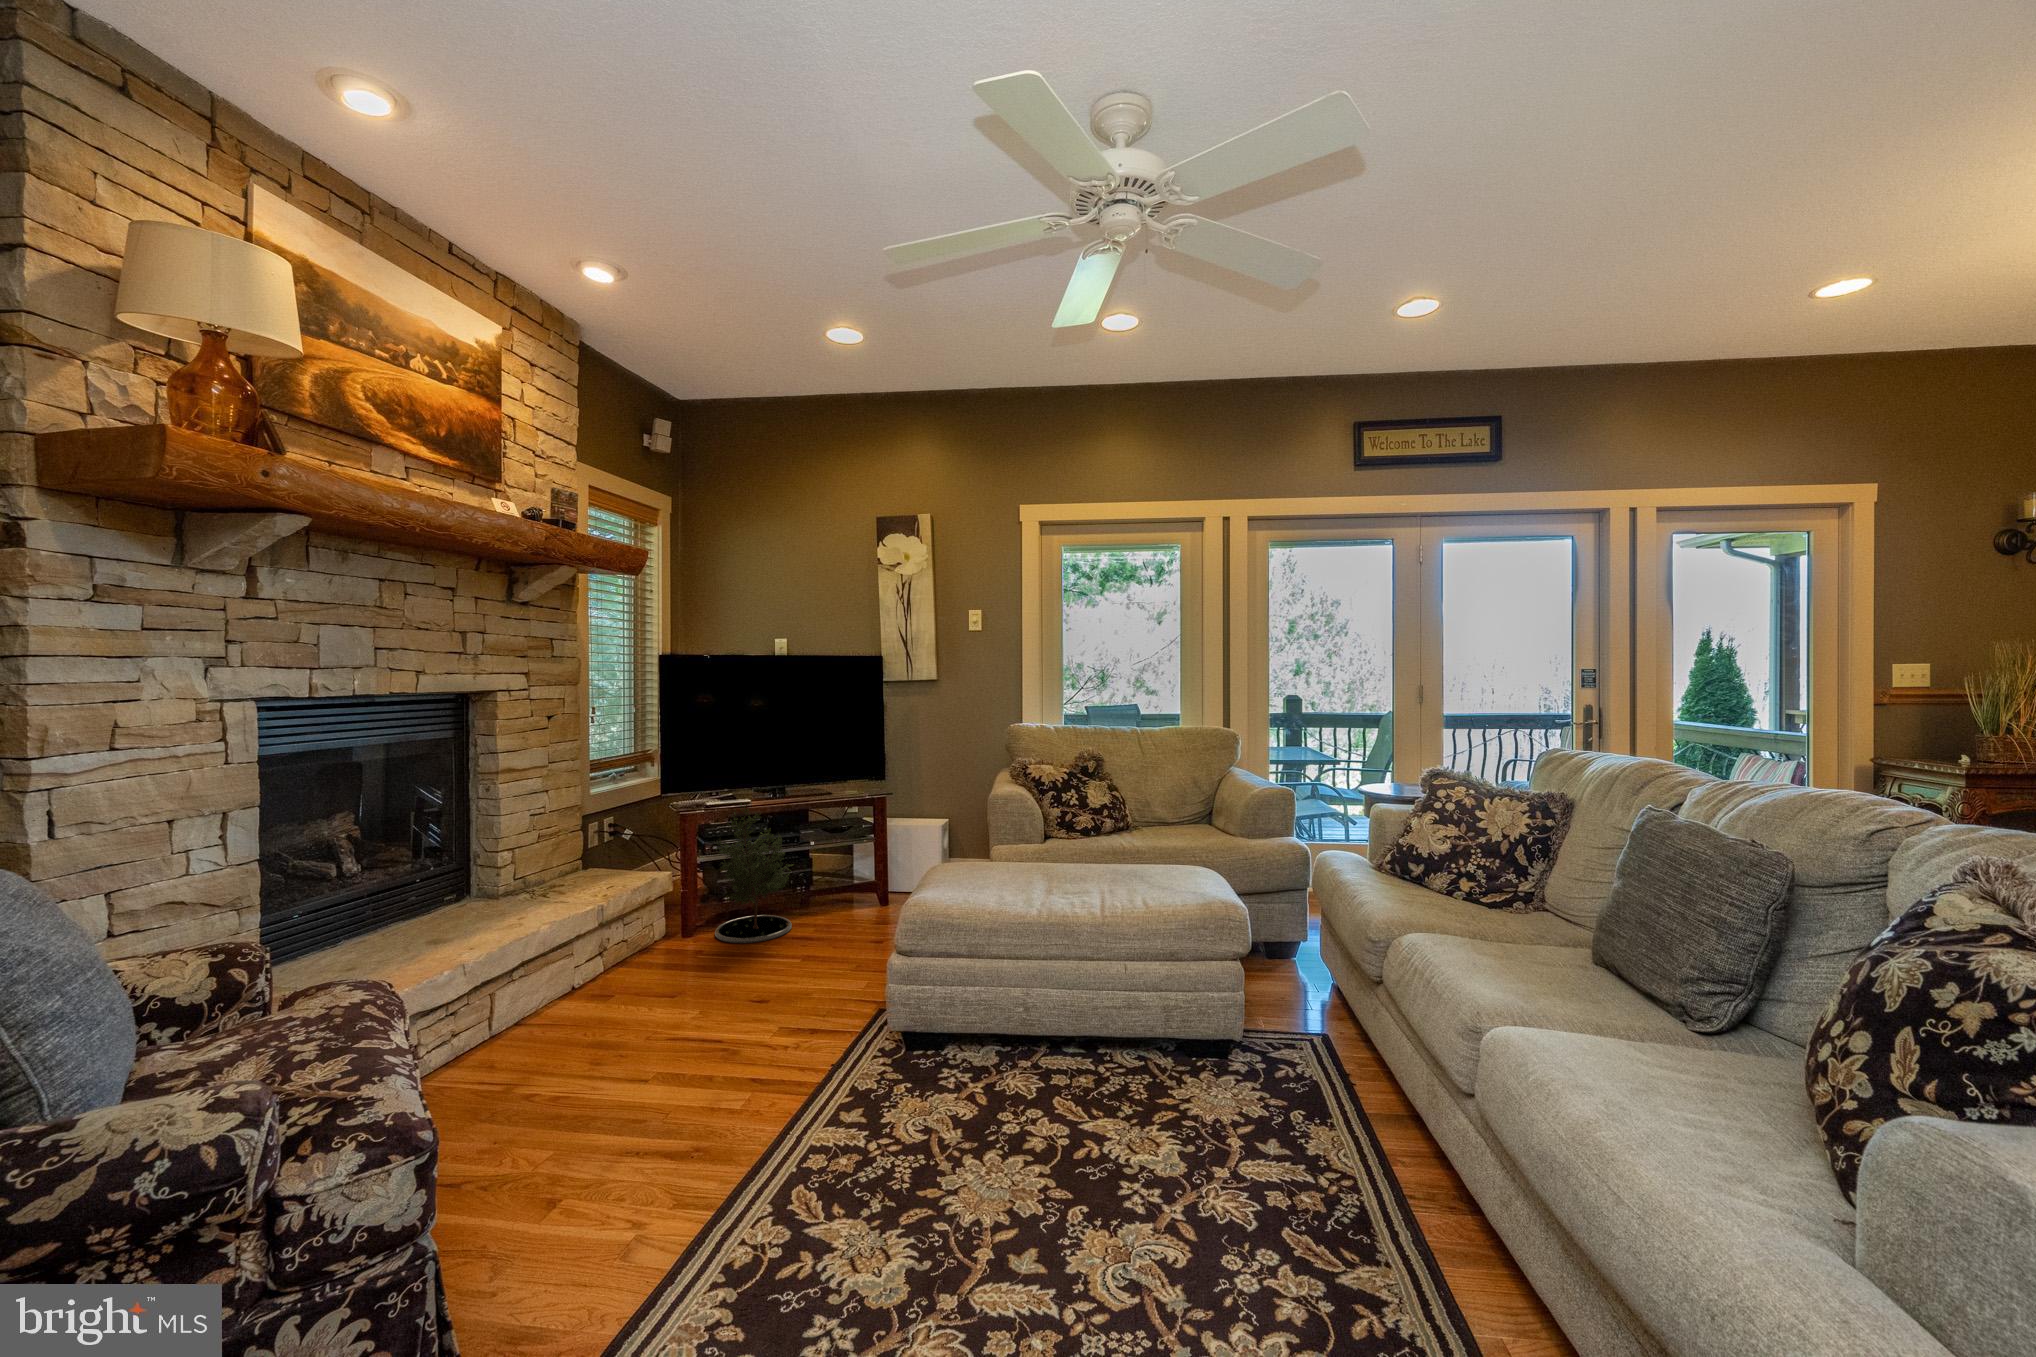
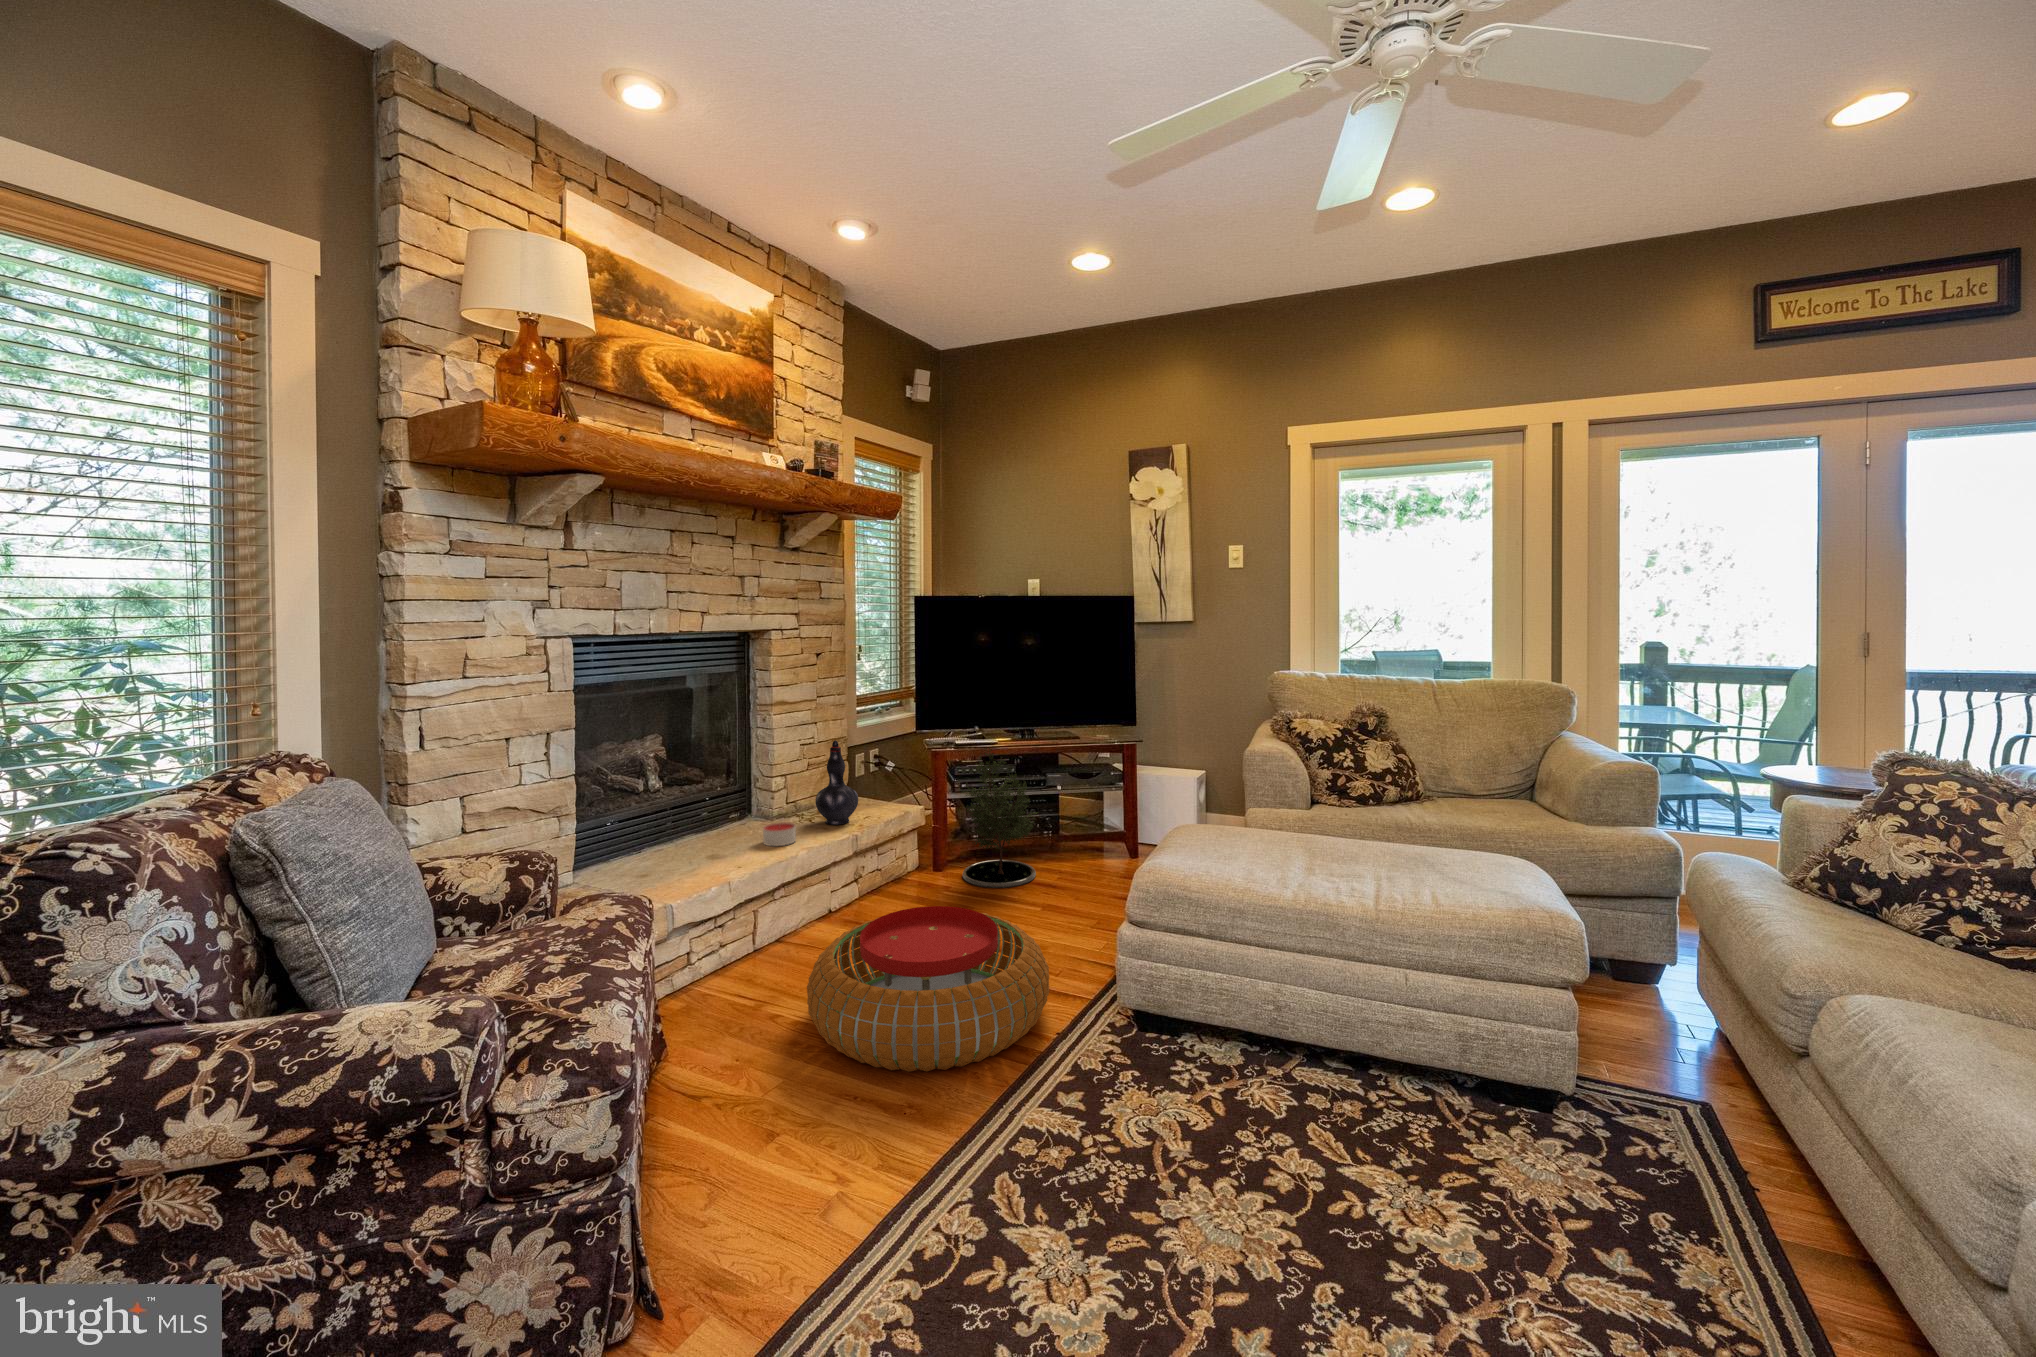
decorative vase: none [551,803,601,893] -> present [815,740,858,825]
candle: none [493,894,533,921] -> present [763,822,796,846]
pouf: none [568,958,823,1124] -> present [807,906,1049,1072]

